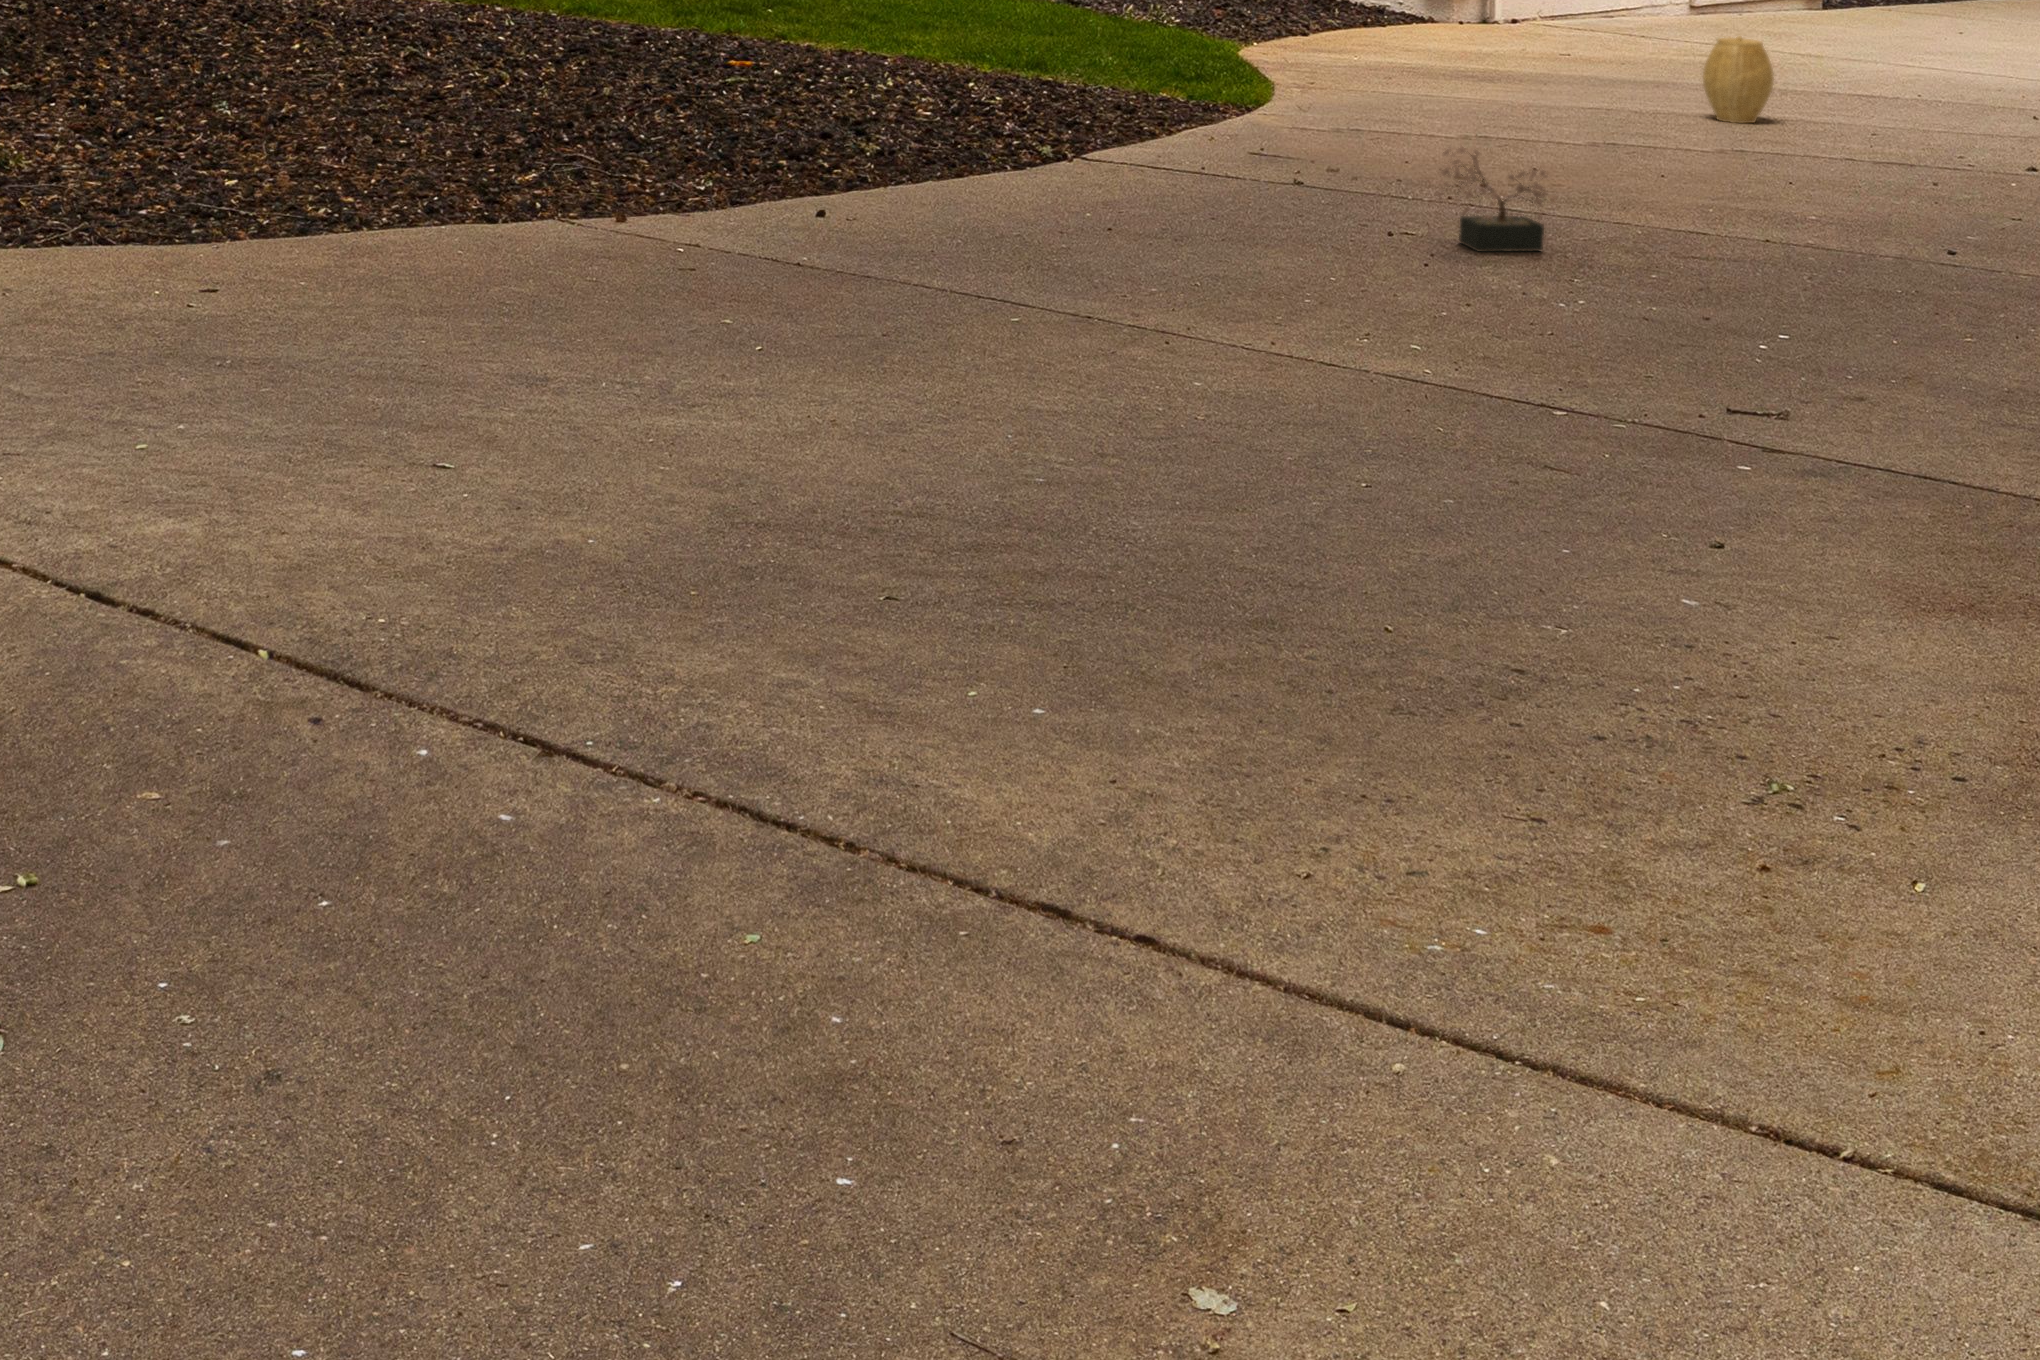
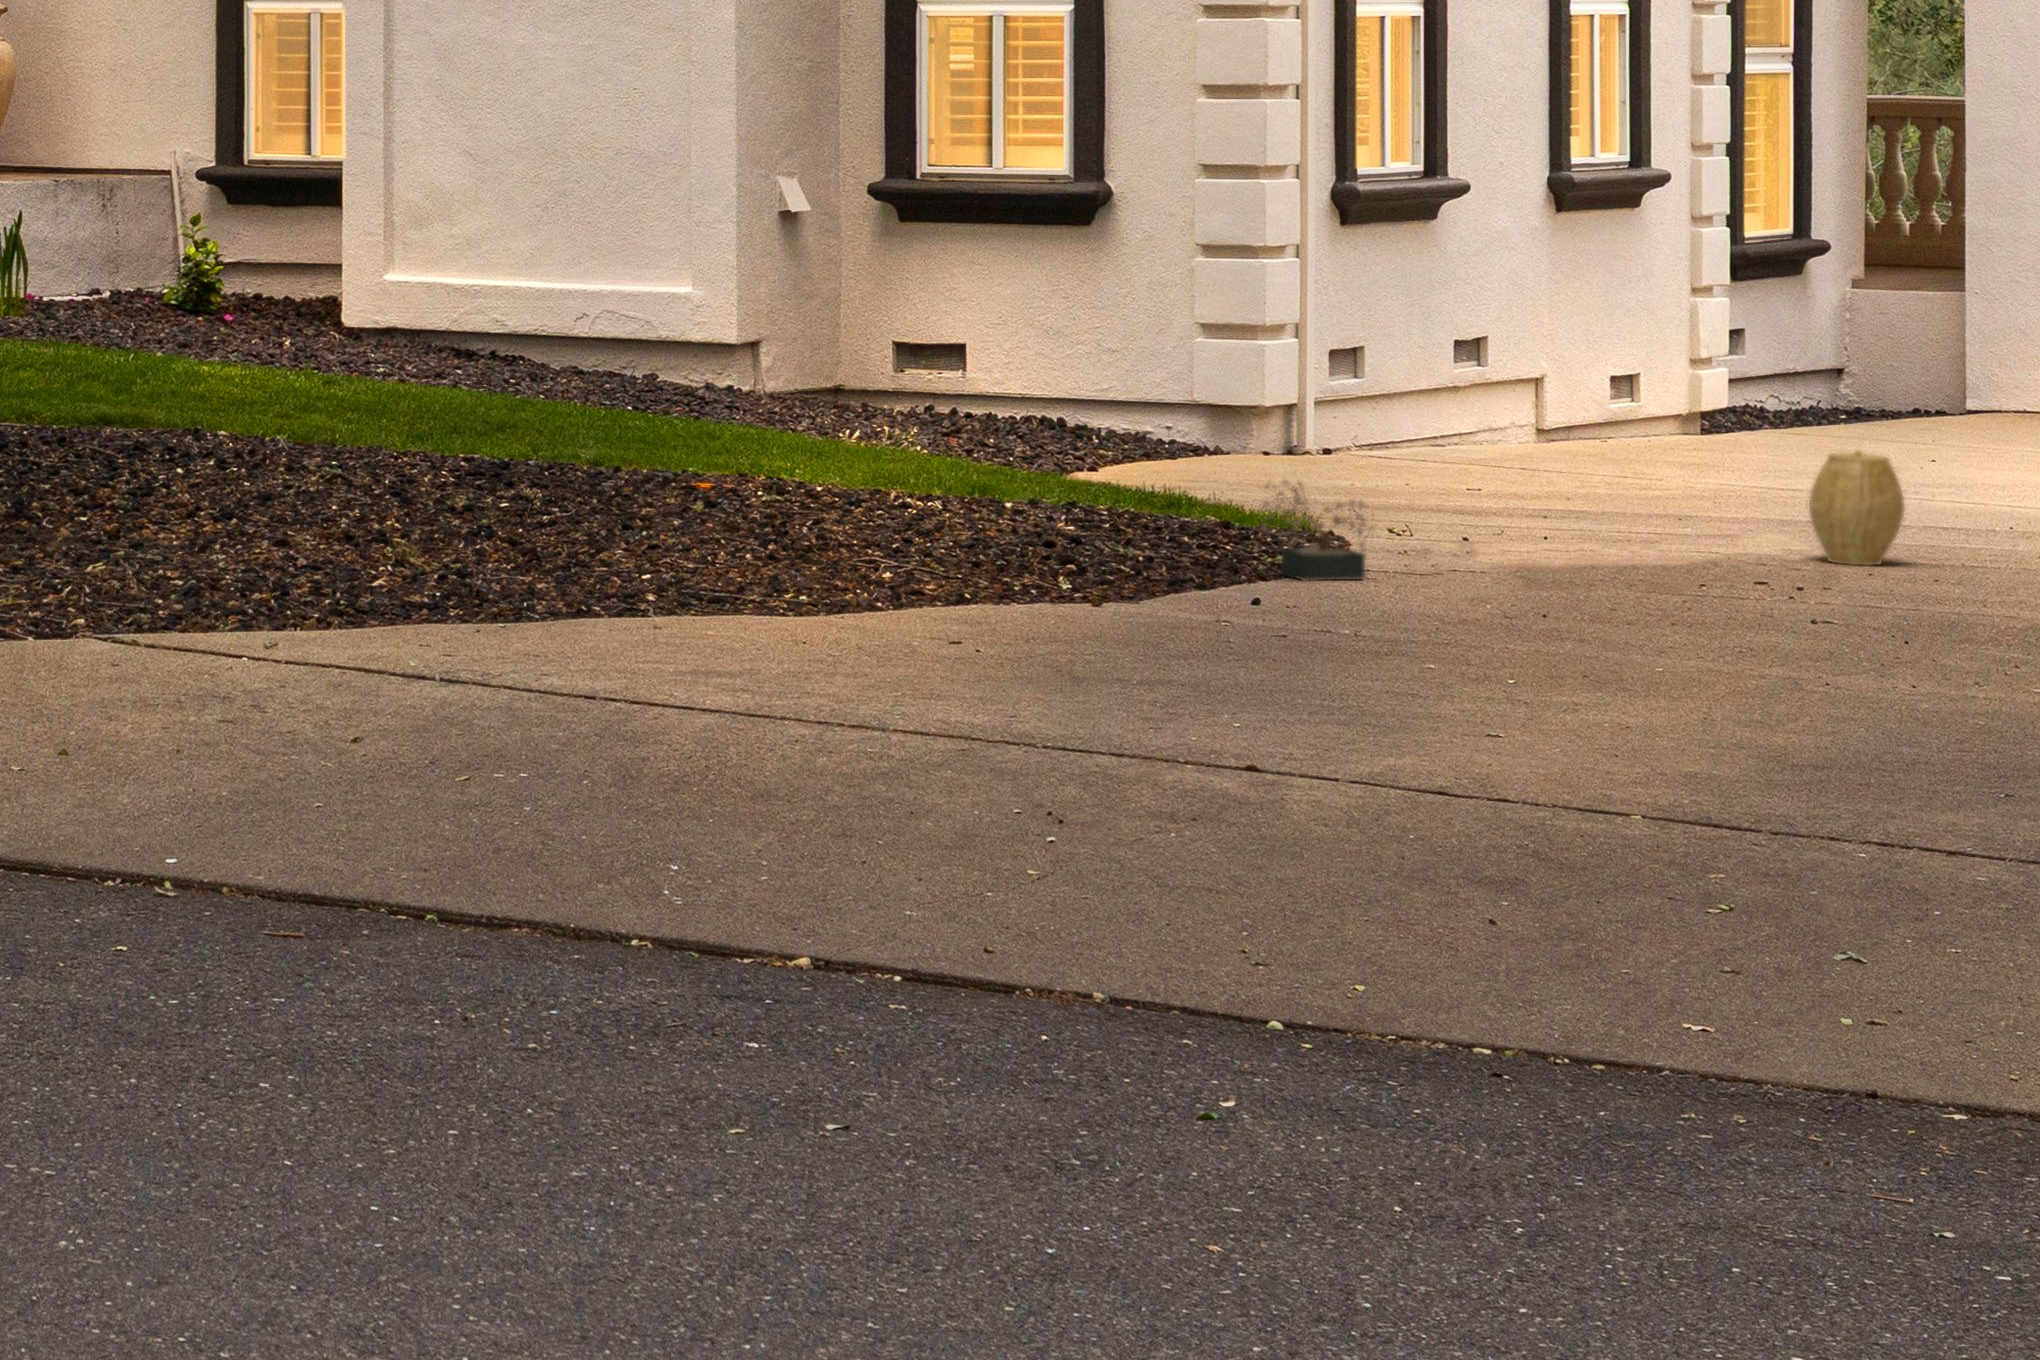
decorative plant: present [1438,147,1557,252] -> present [1263,480,1374,581]

